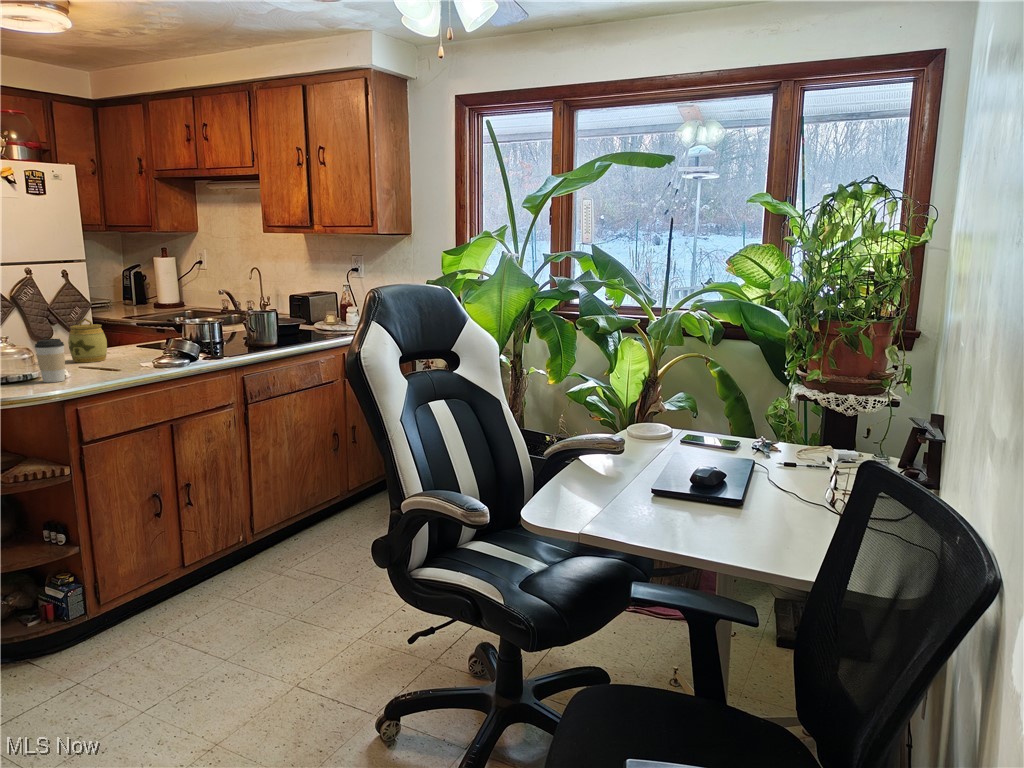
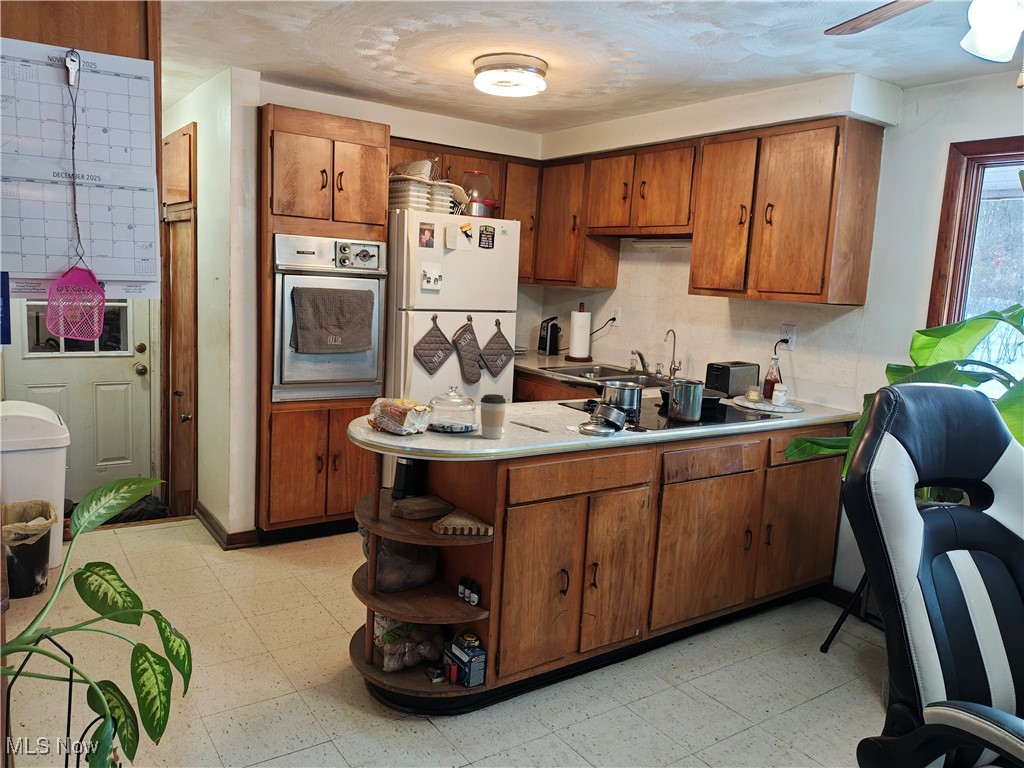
jar: present [68,318,107,363] -> none [503,373,536,418]

